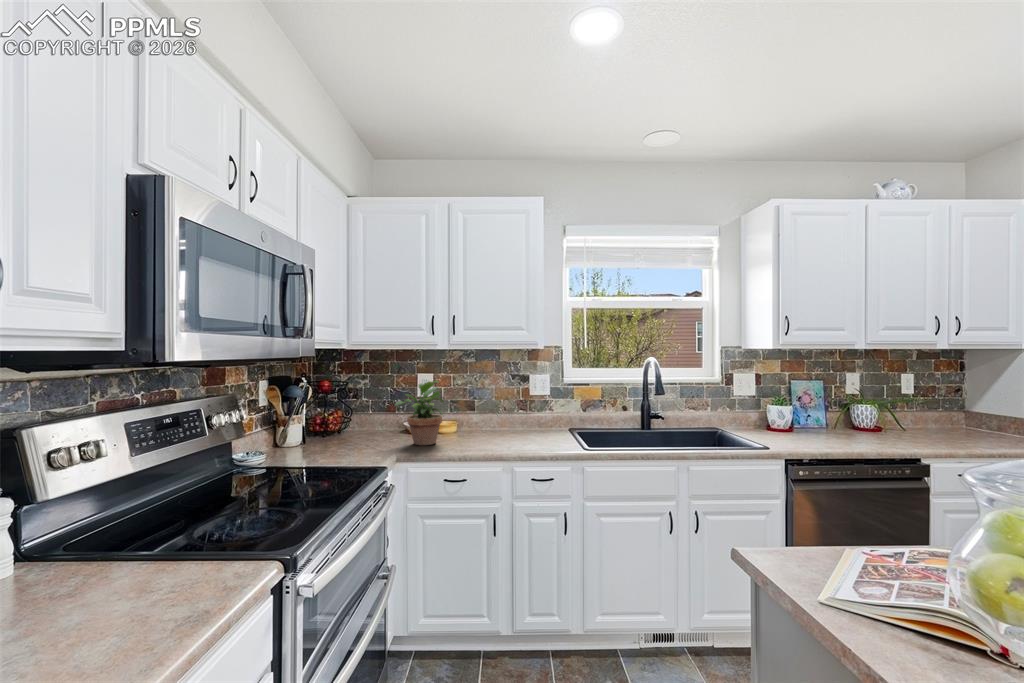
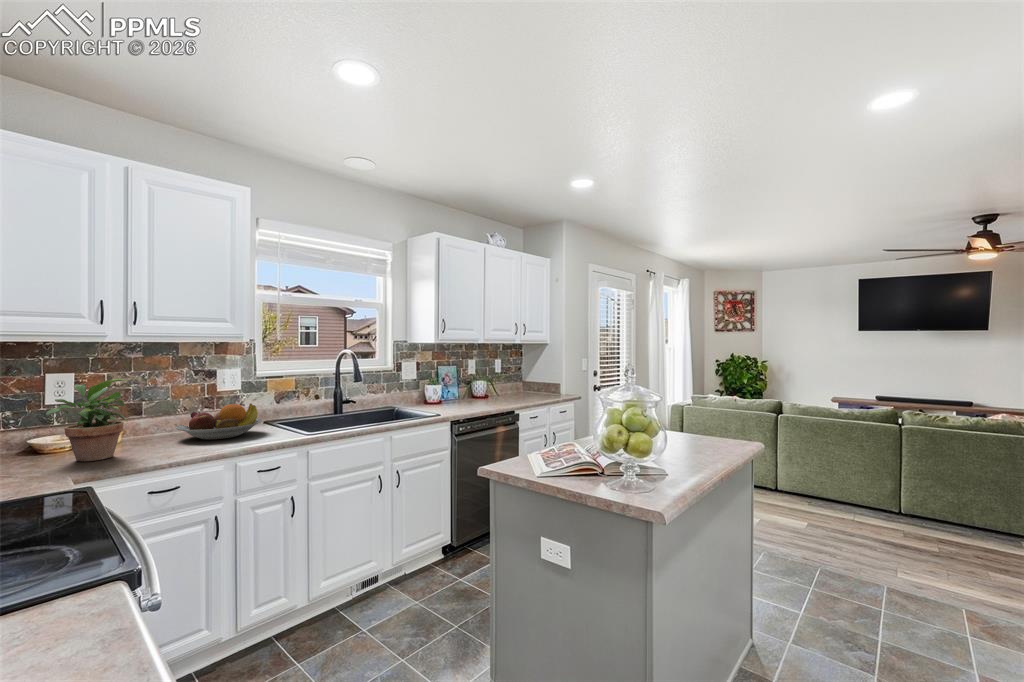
fruit bowl: none [486,409,555,441] -> present [176,404,262,440]

